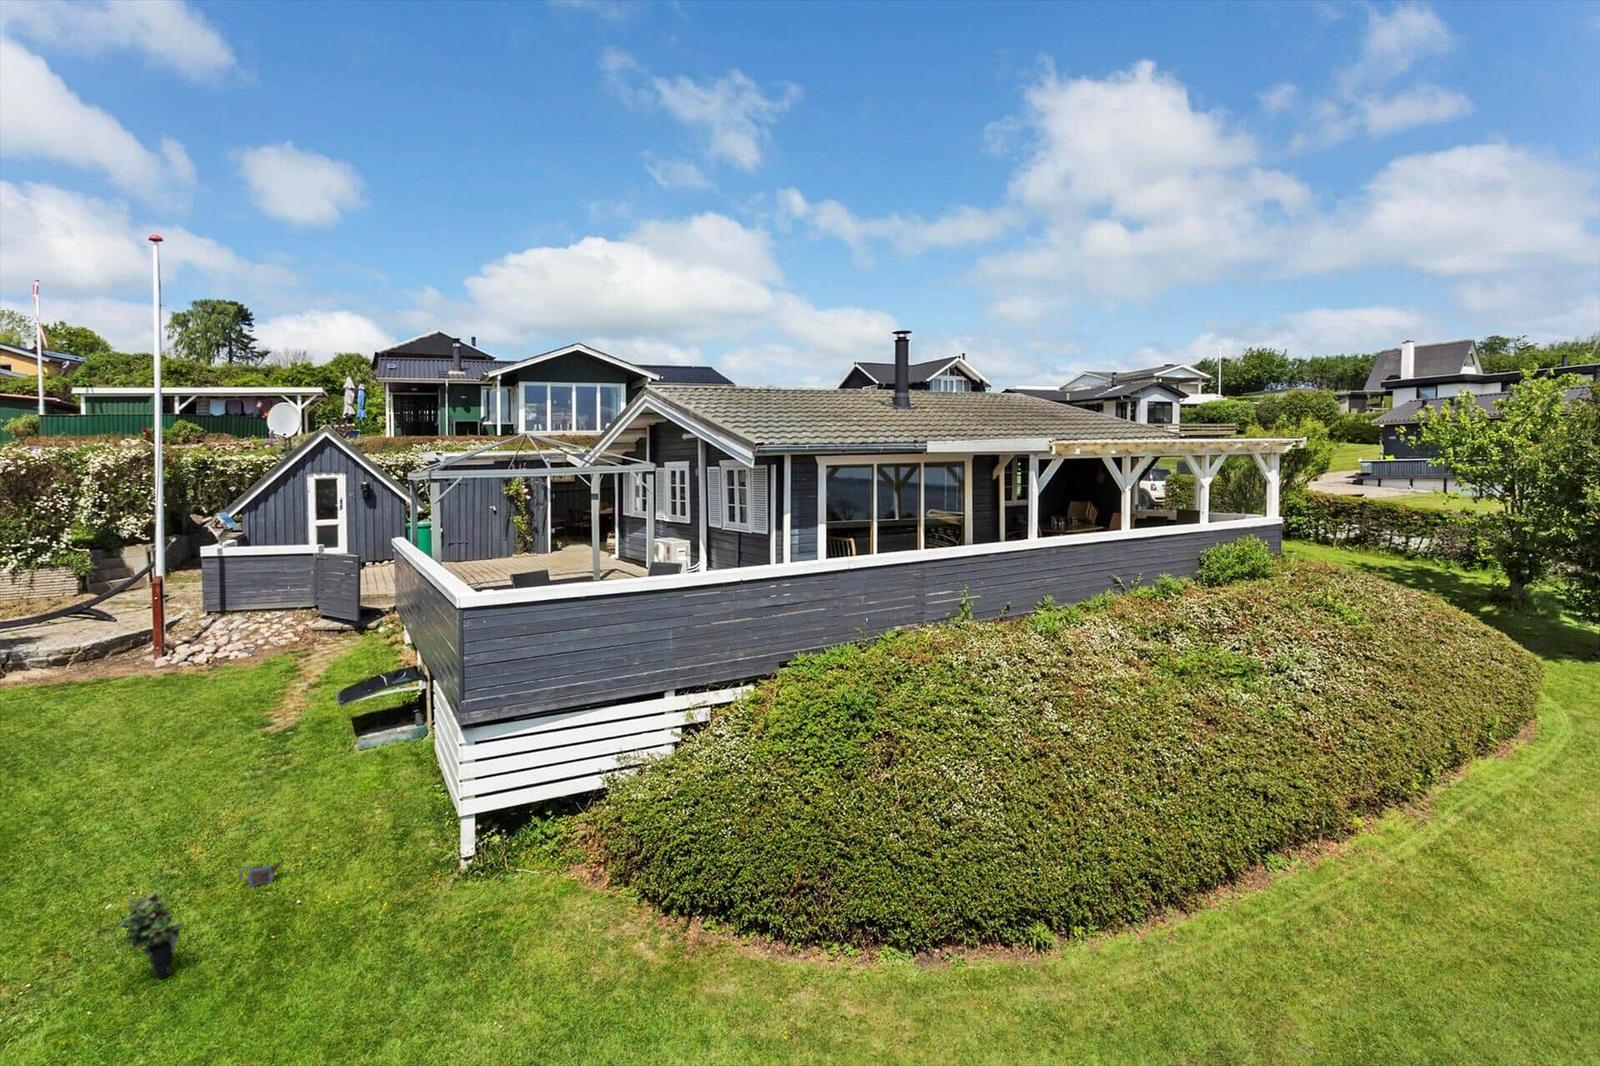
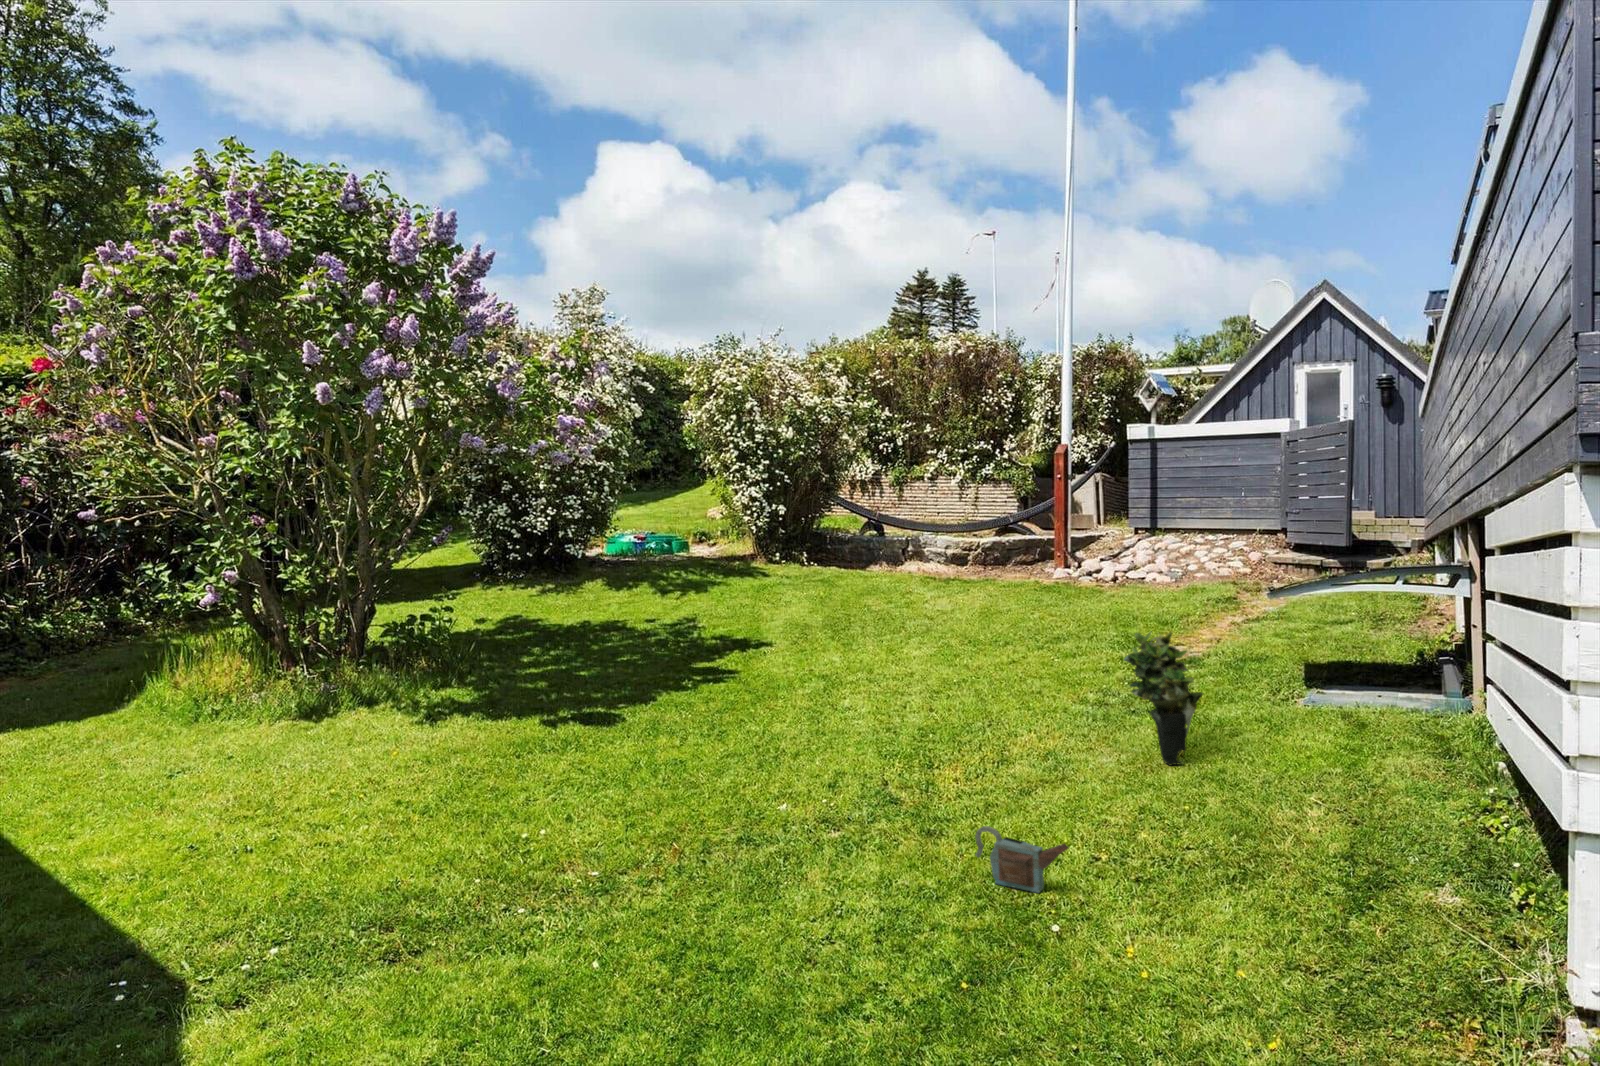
potted plant: present [120,890,183,979] -> present [1124,631,1203,766]

